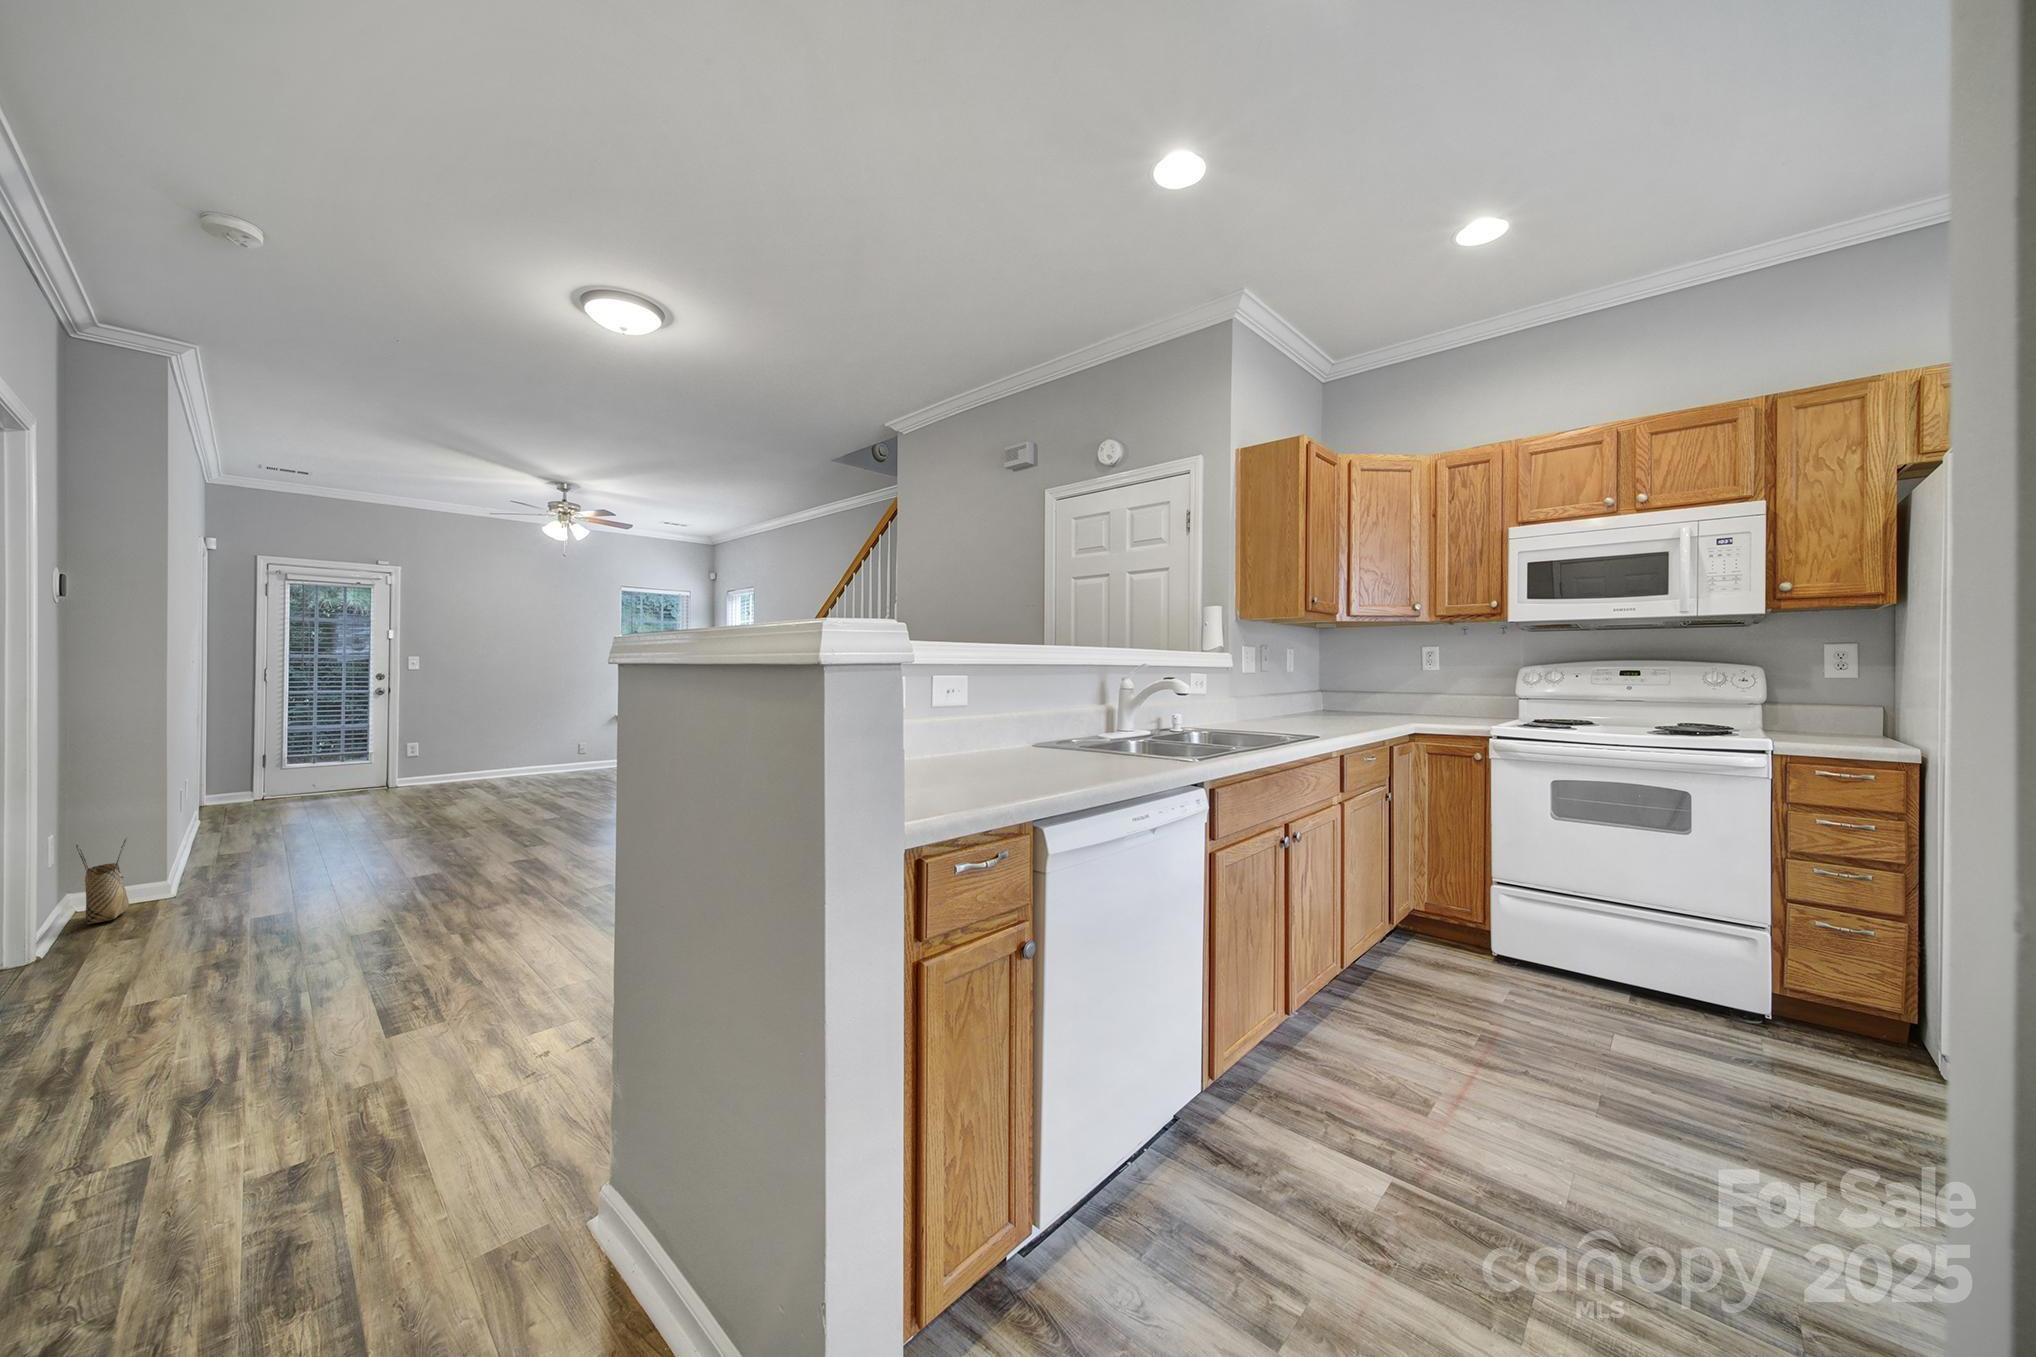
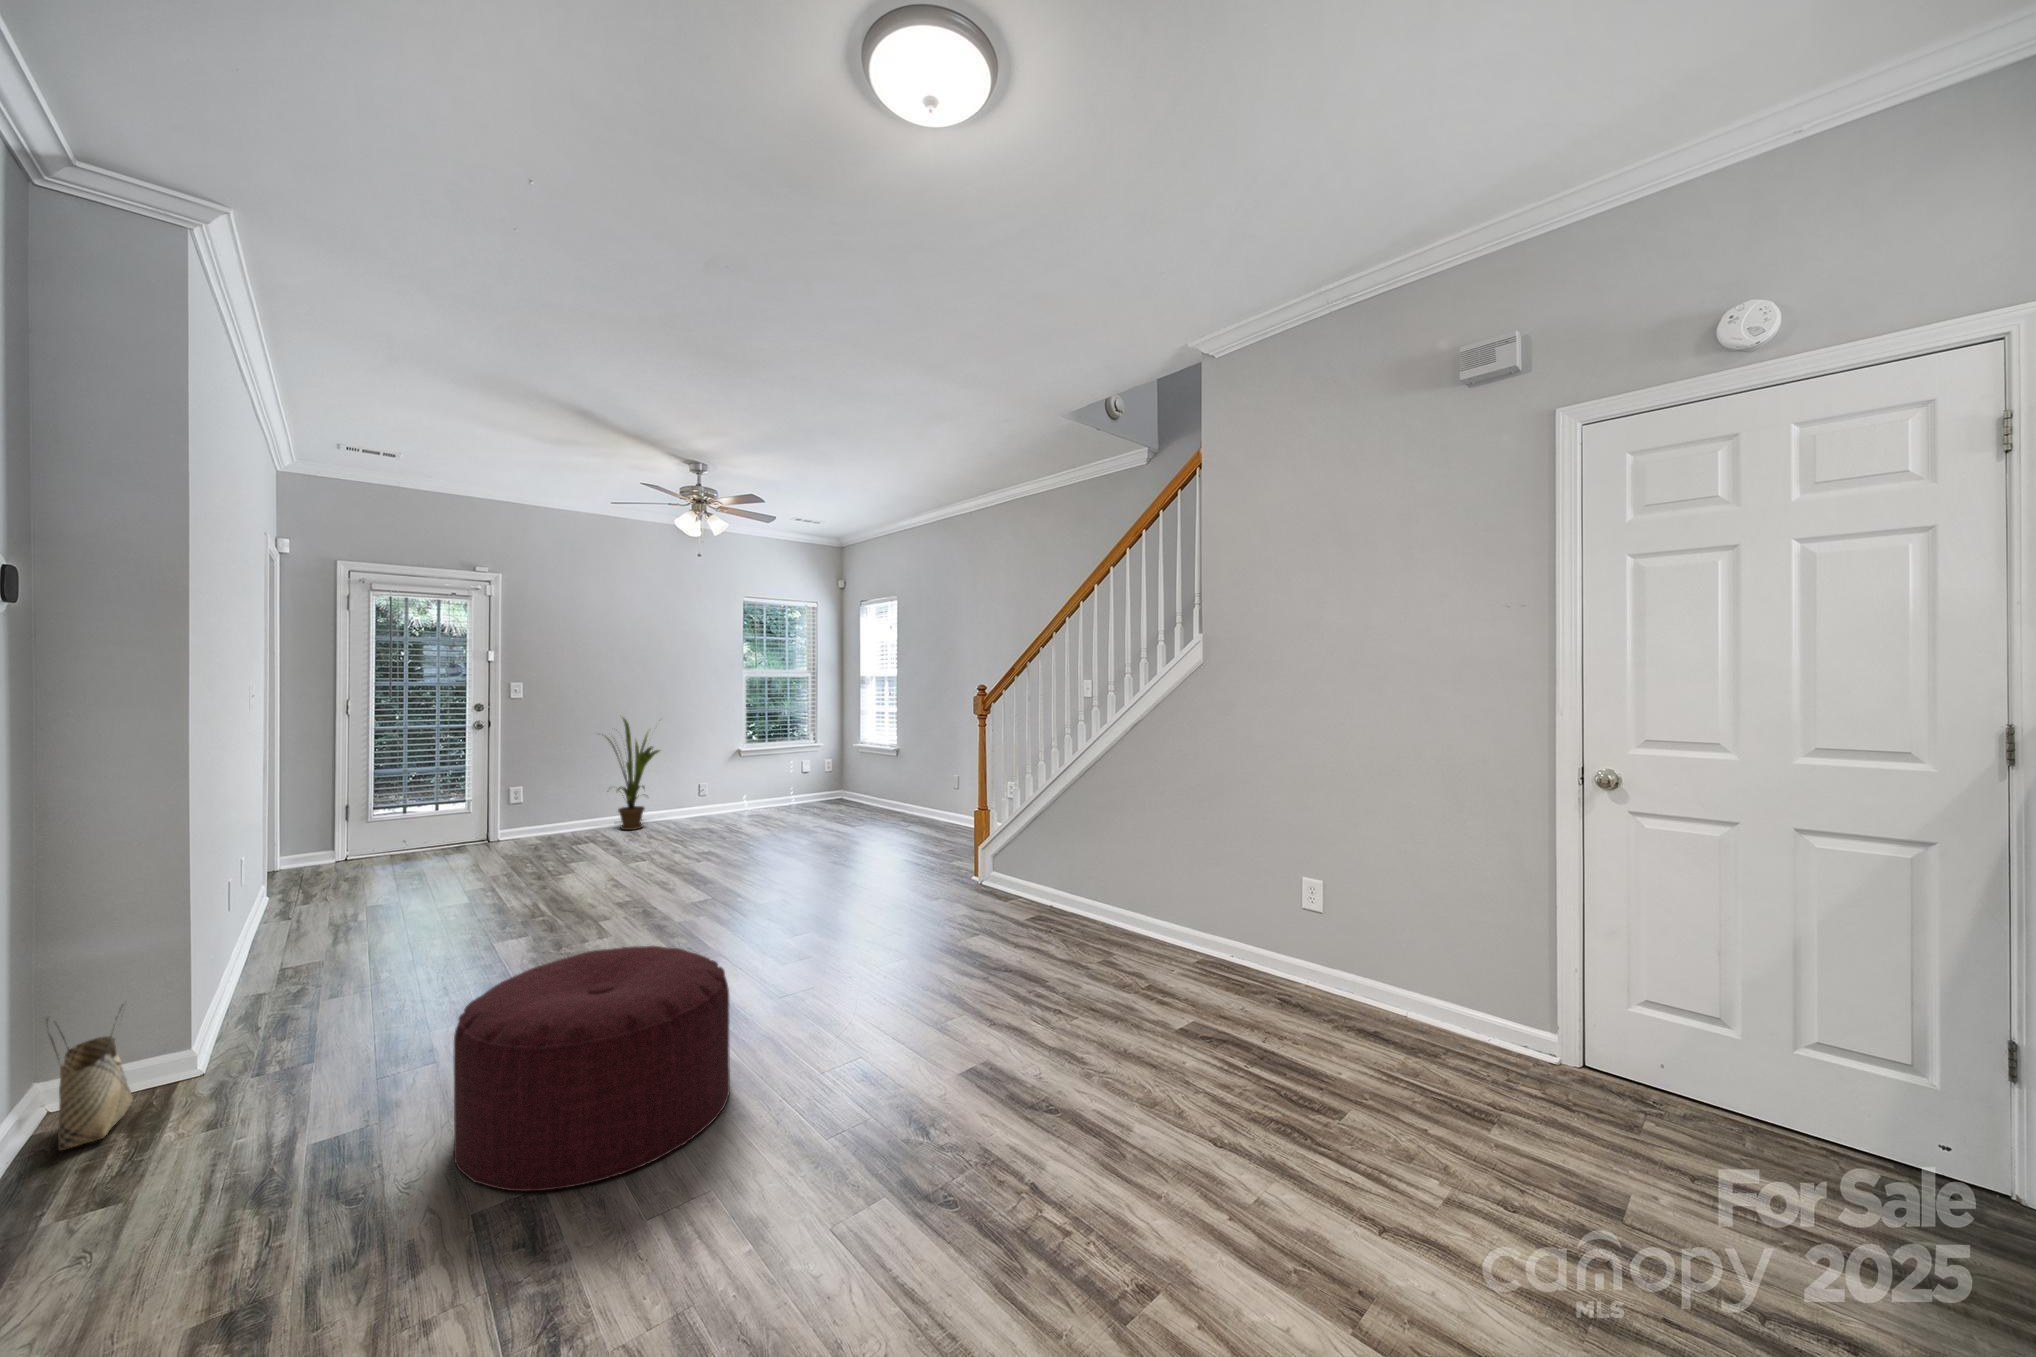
house plant: none [480,687,542,781] -> present [602,718,659,830]
ottoman: none [346,813,533,932] -> present [453,946,730,1191]

